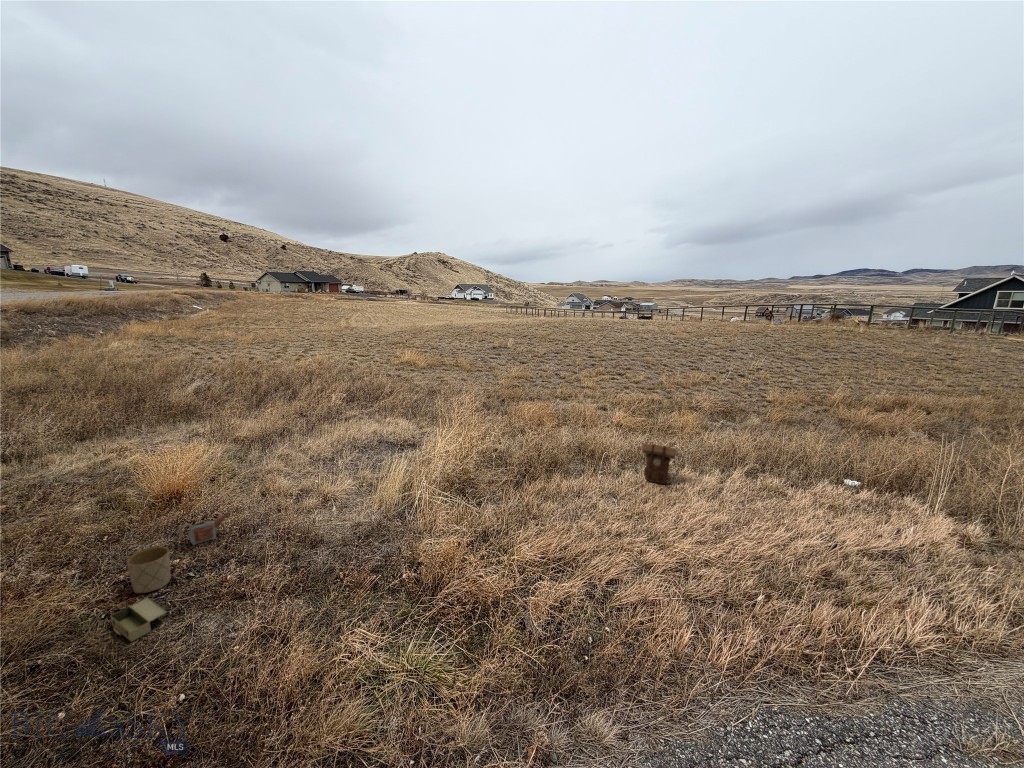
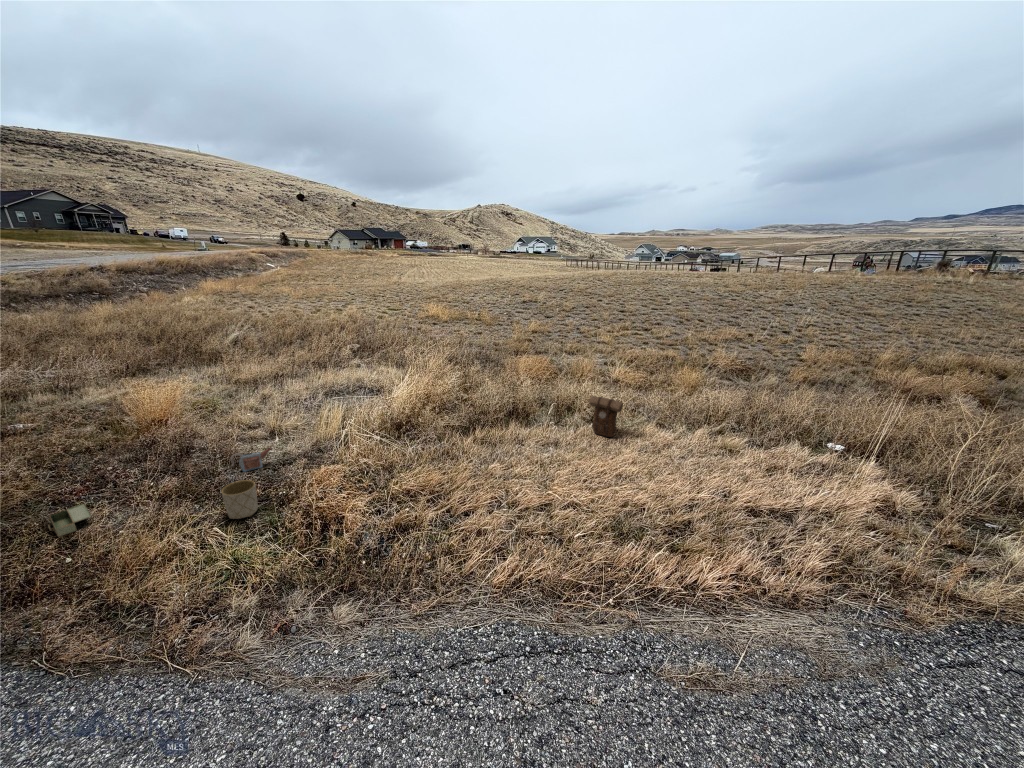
watering can: present [178,514,228,545] -> present [230,447,272,472]
planter: present [127,547,171,593] -> present [221,480,258,519]

